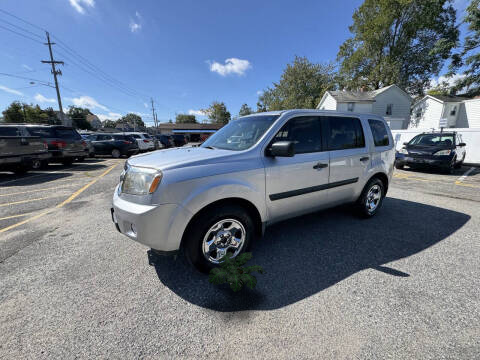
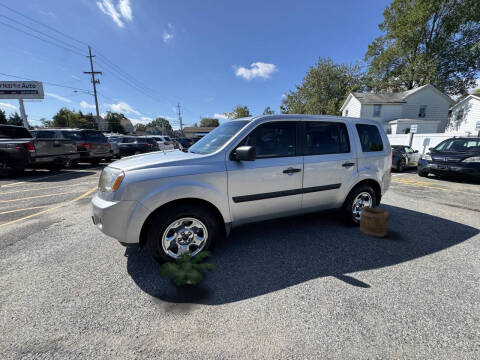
bucket: none [372,198,402,226] -> present [360,207,391,237]

